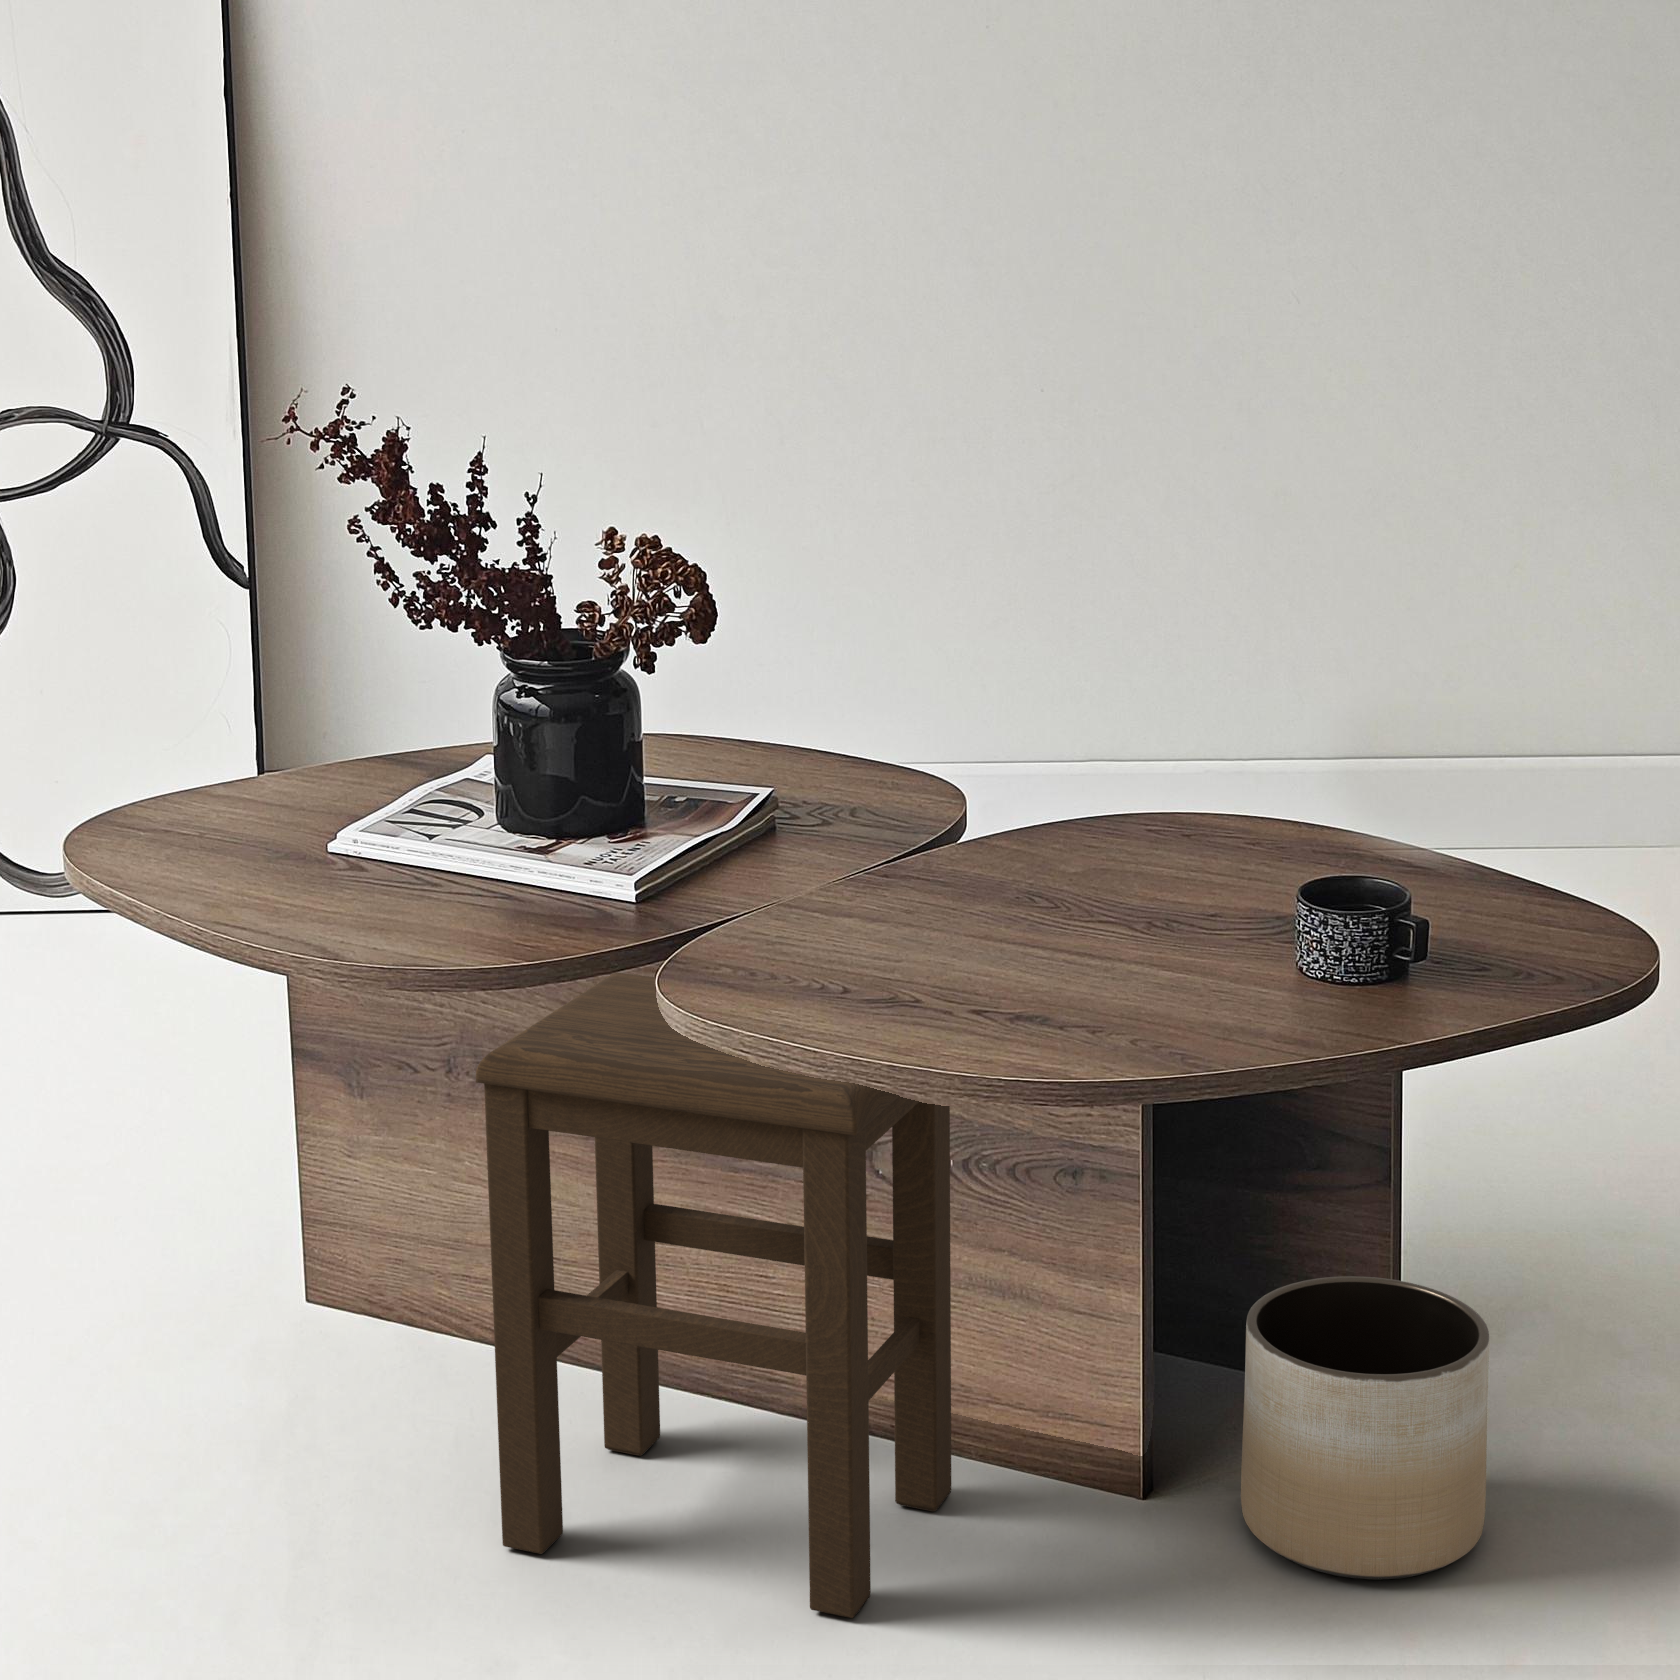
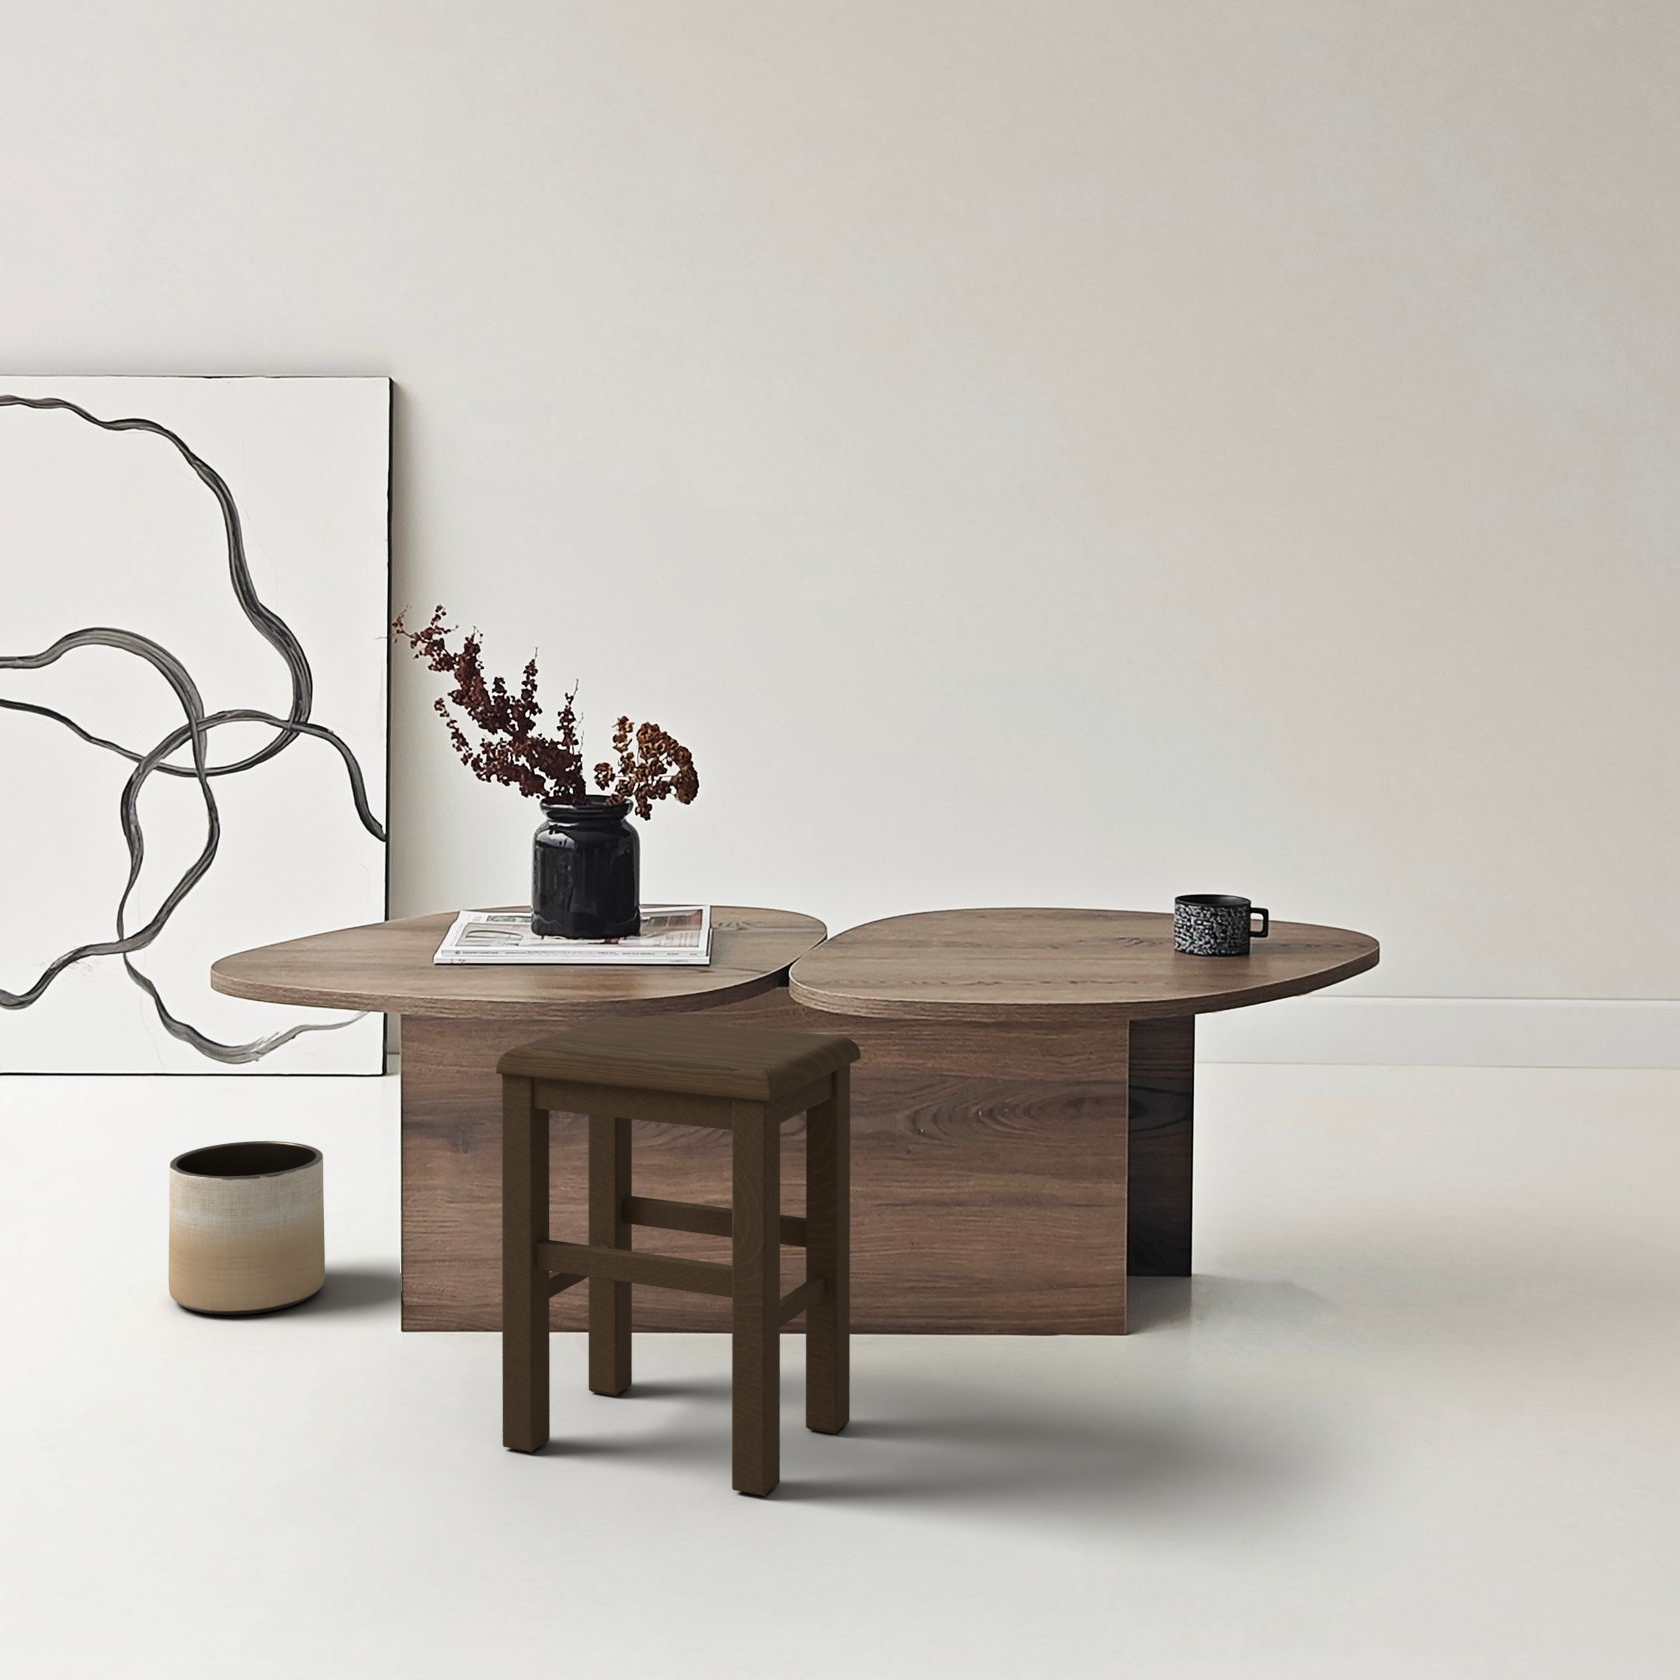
planter: present [1241,1276,1489,1580] -> present [169,1141,325,1315]

